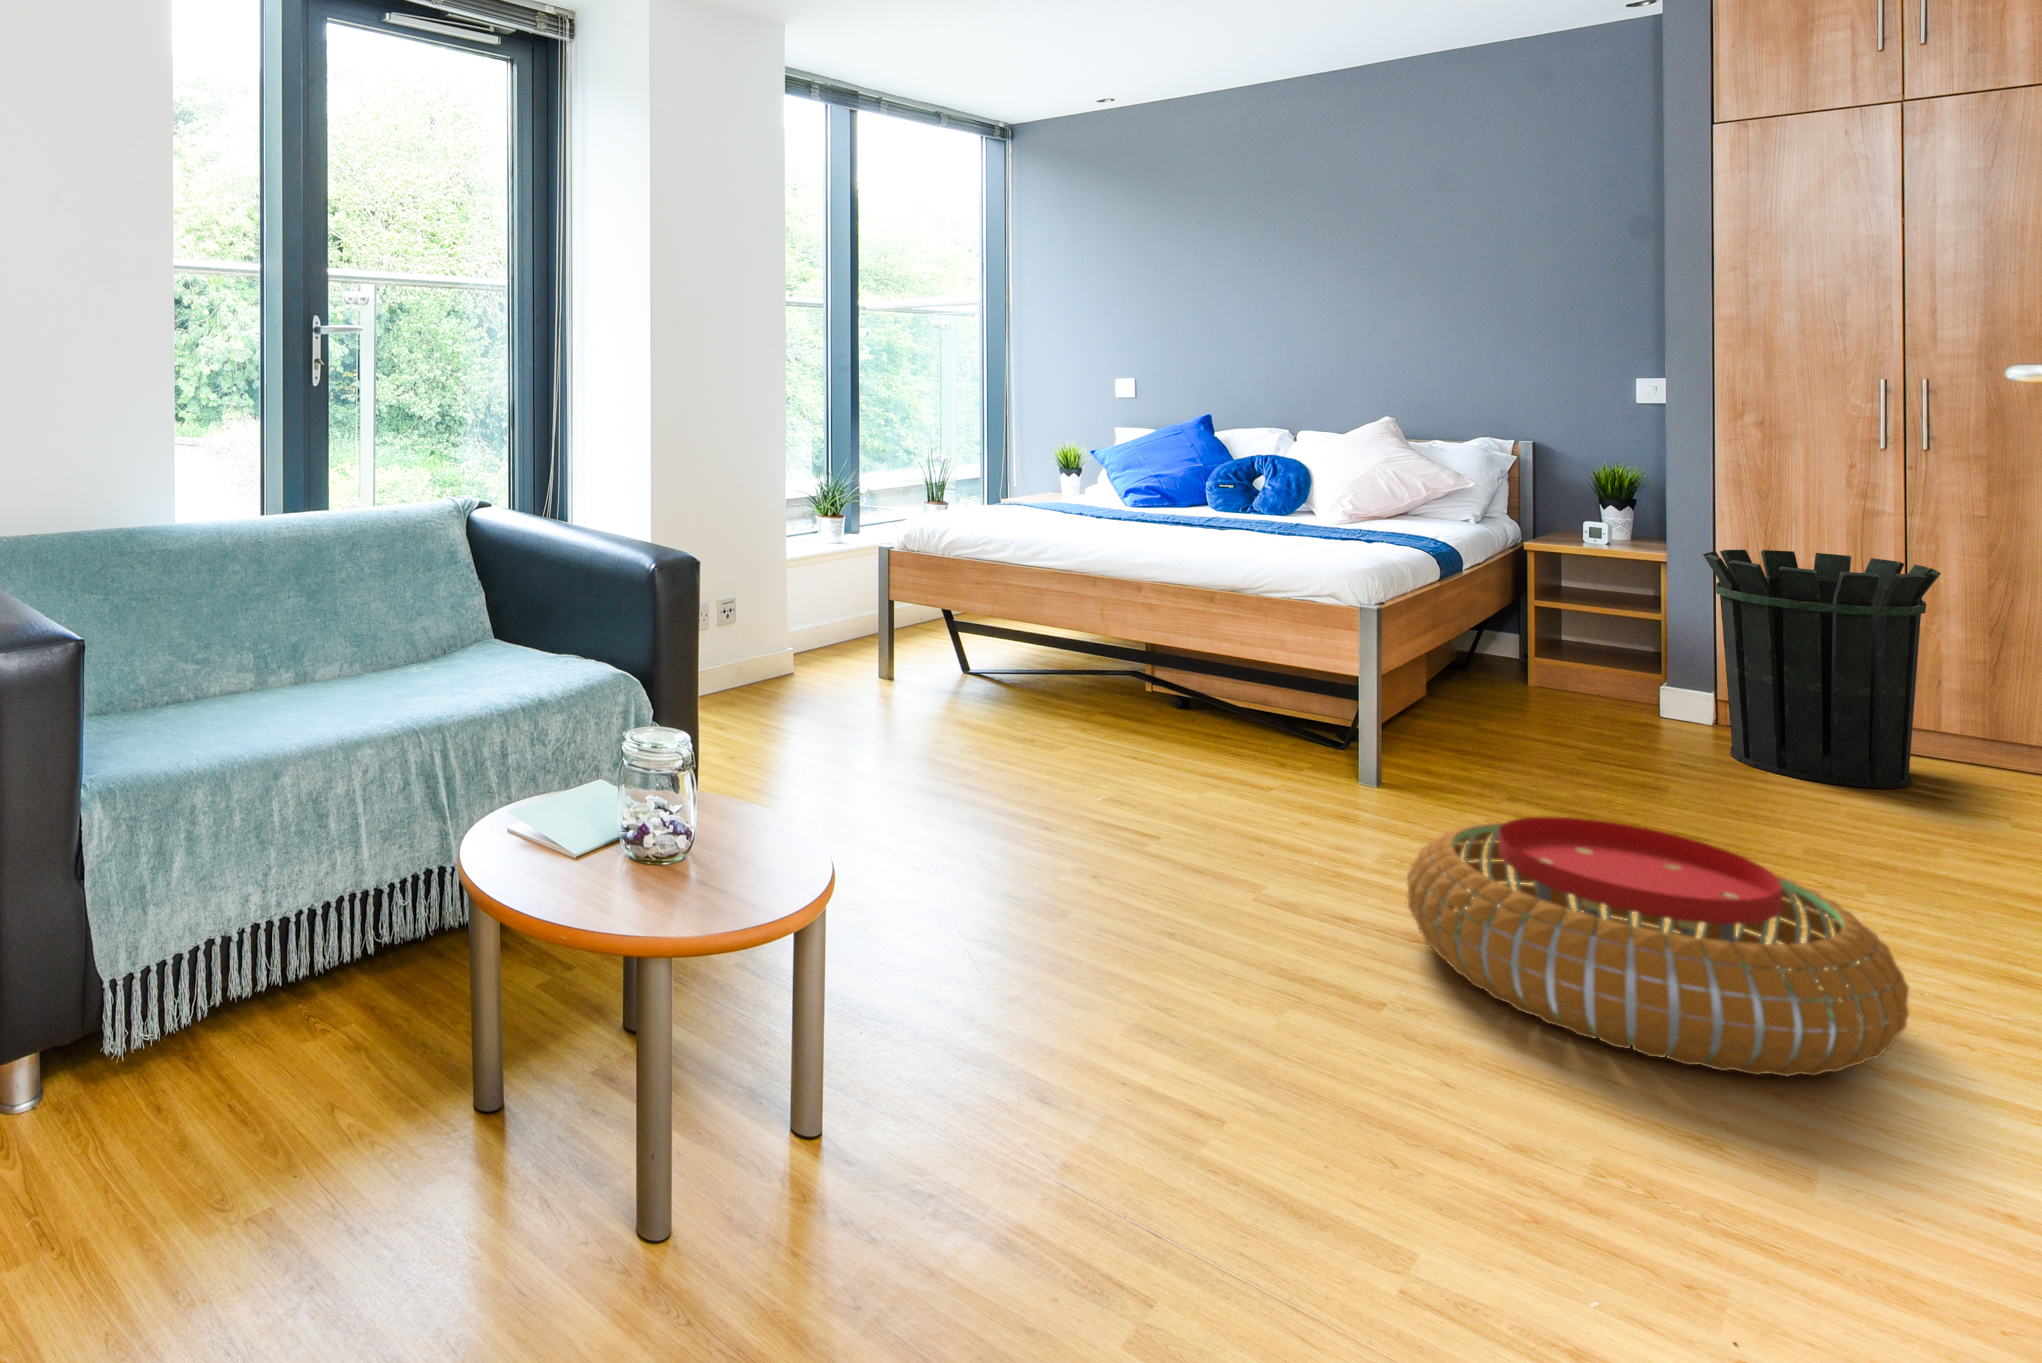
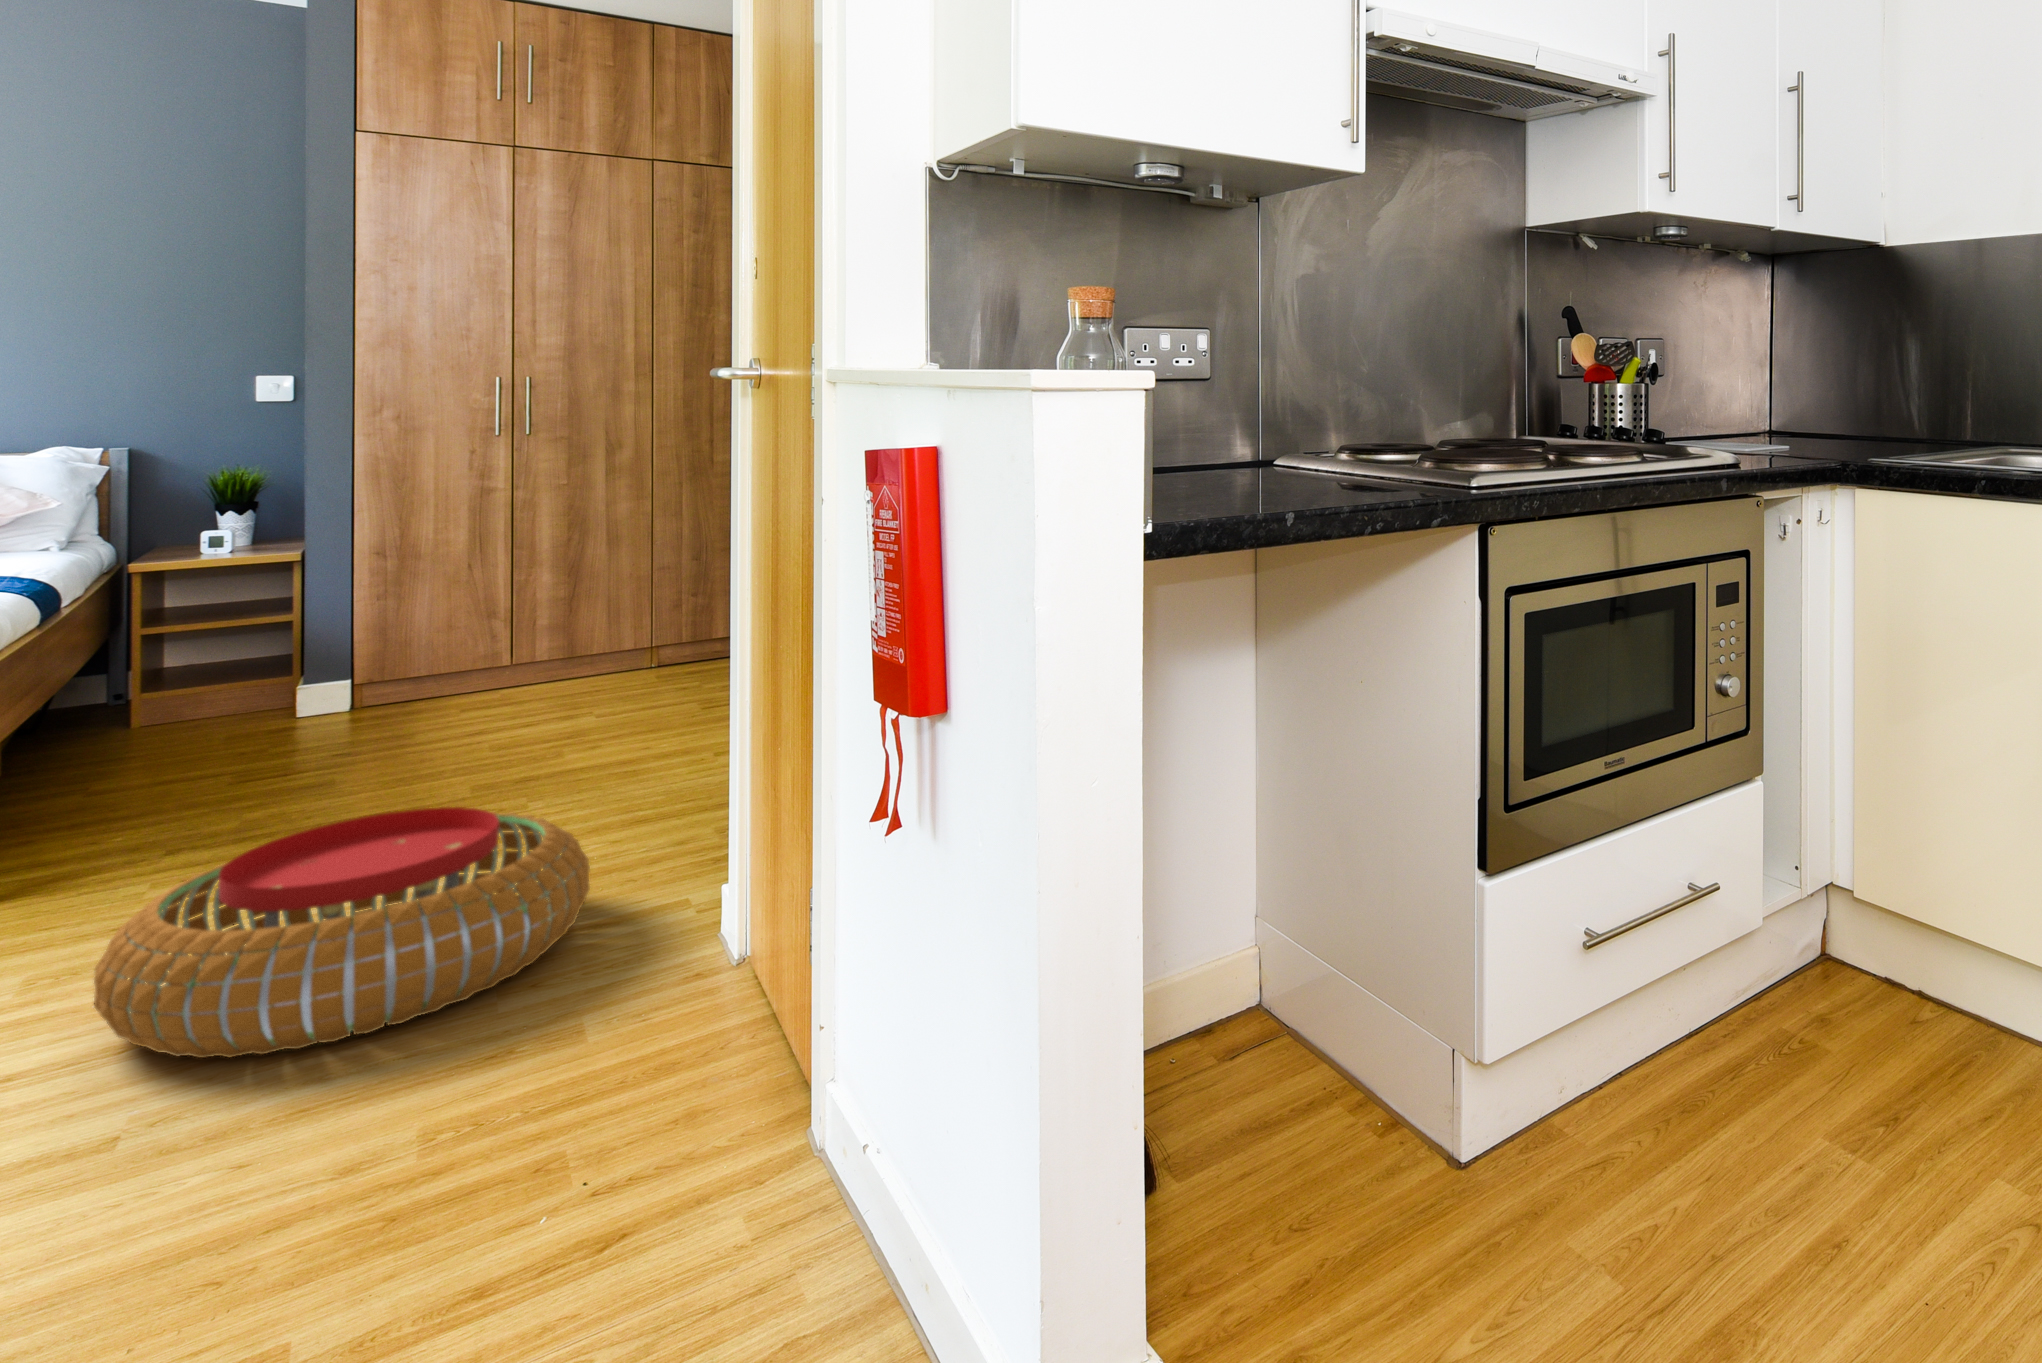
waste bin: present [1703,550,1941,788] -> none [347,528,541,737]

